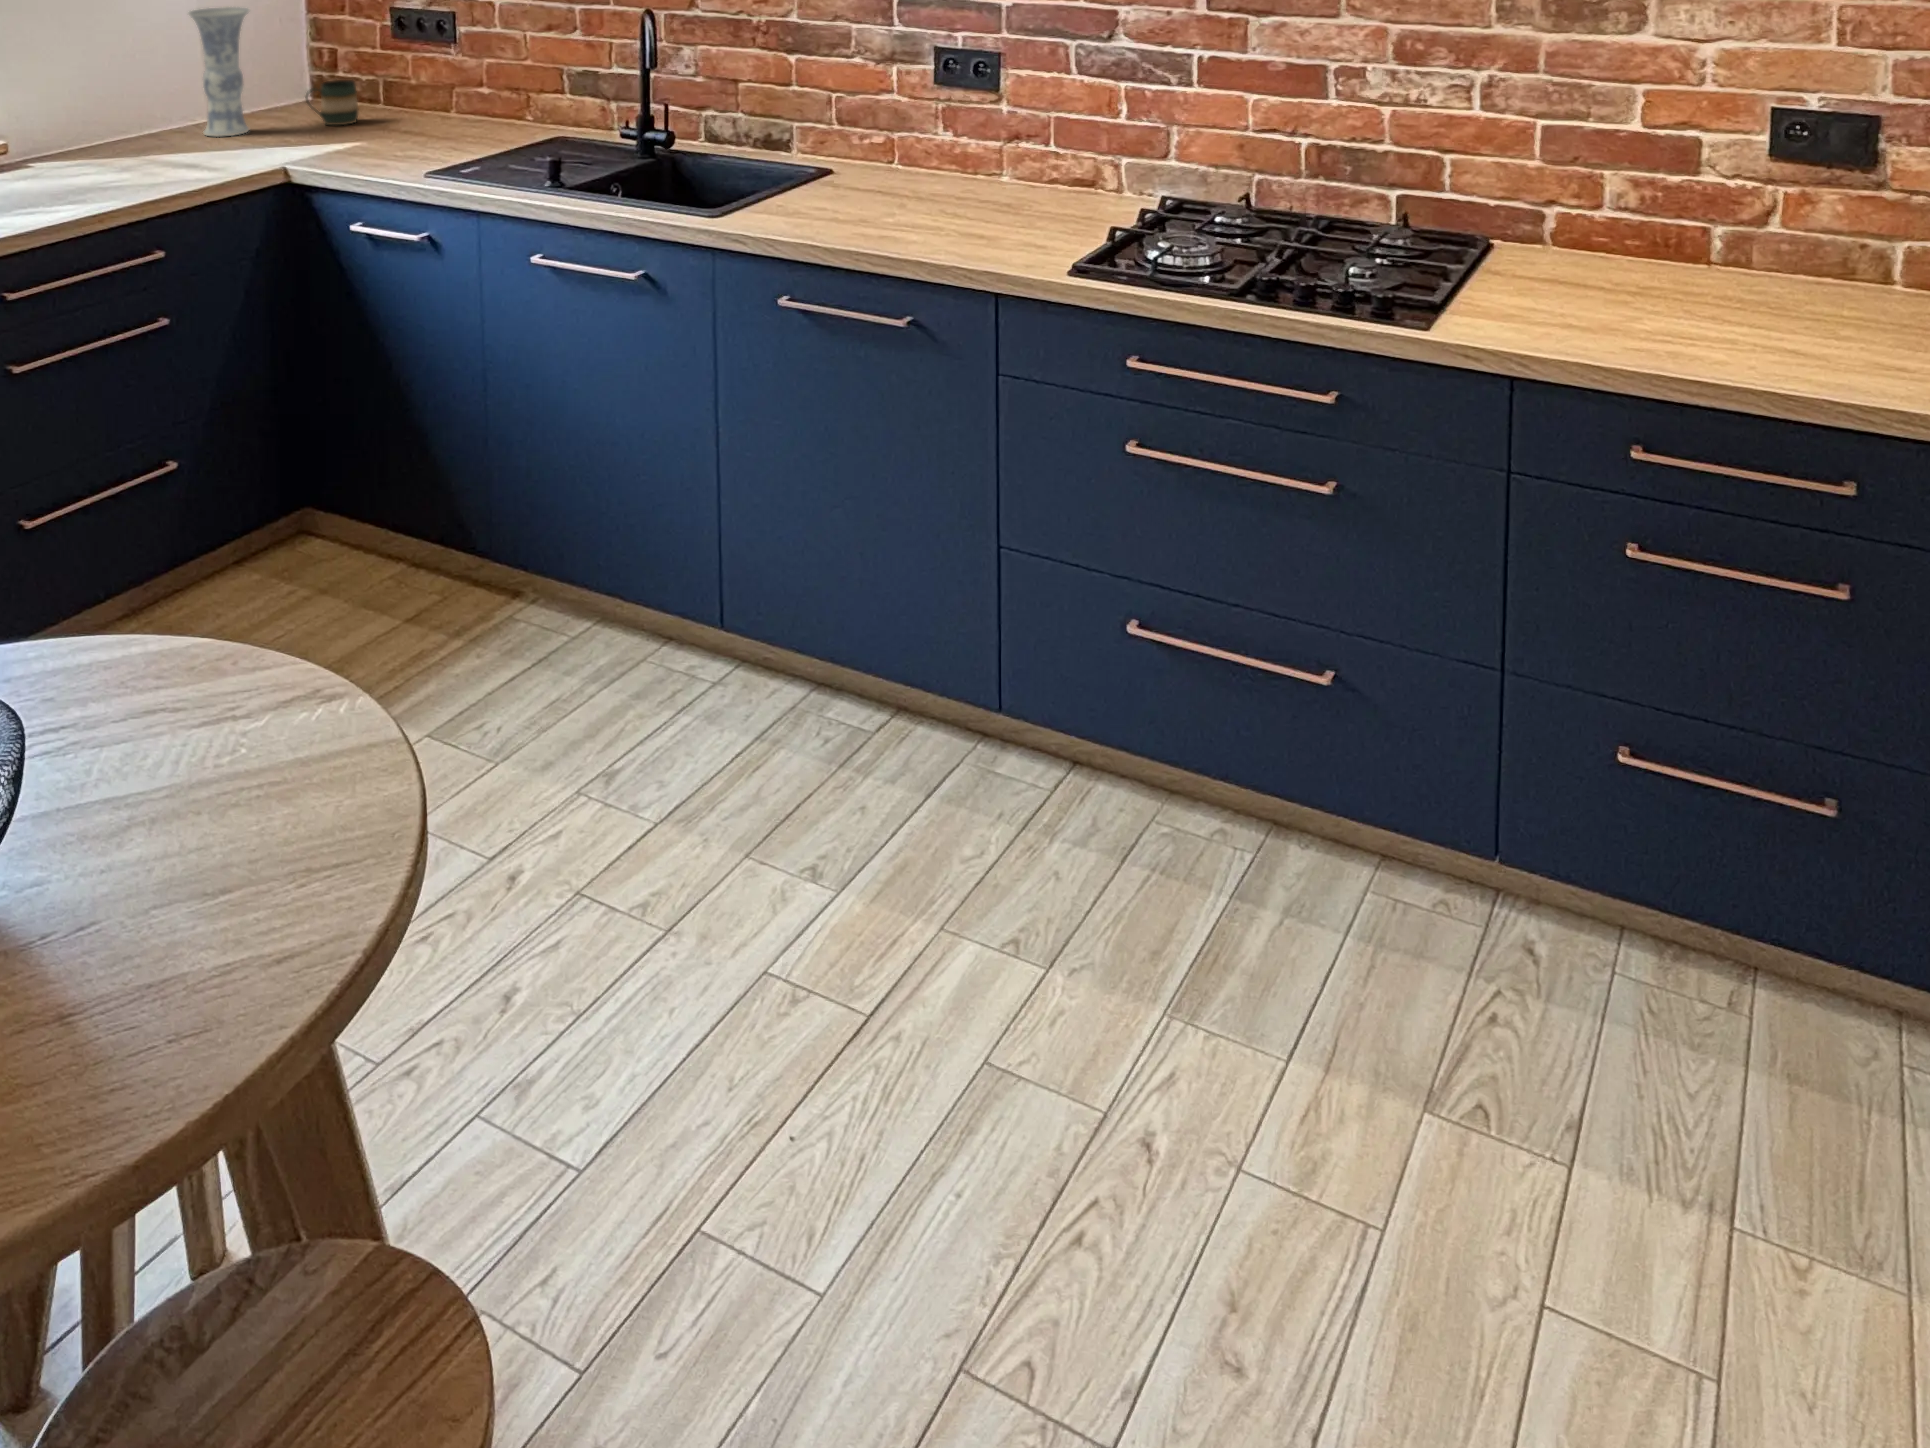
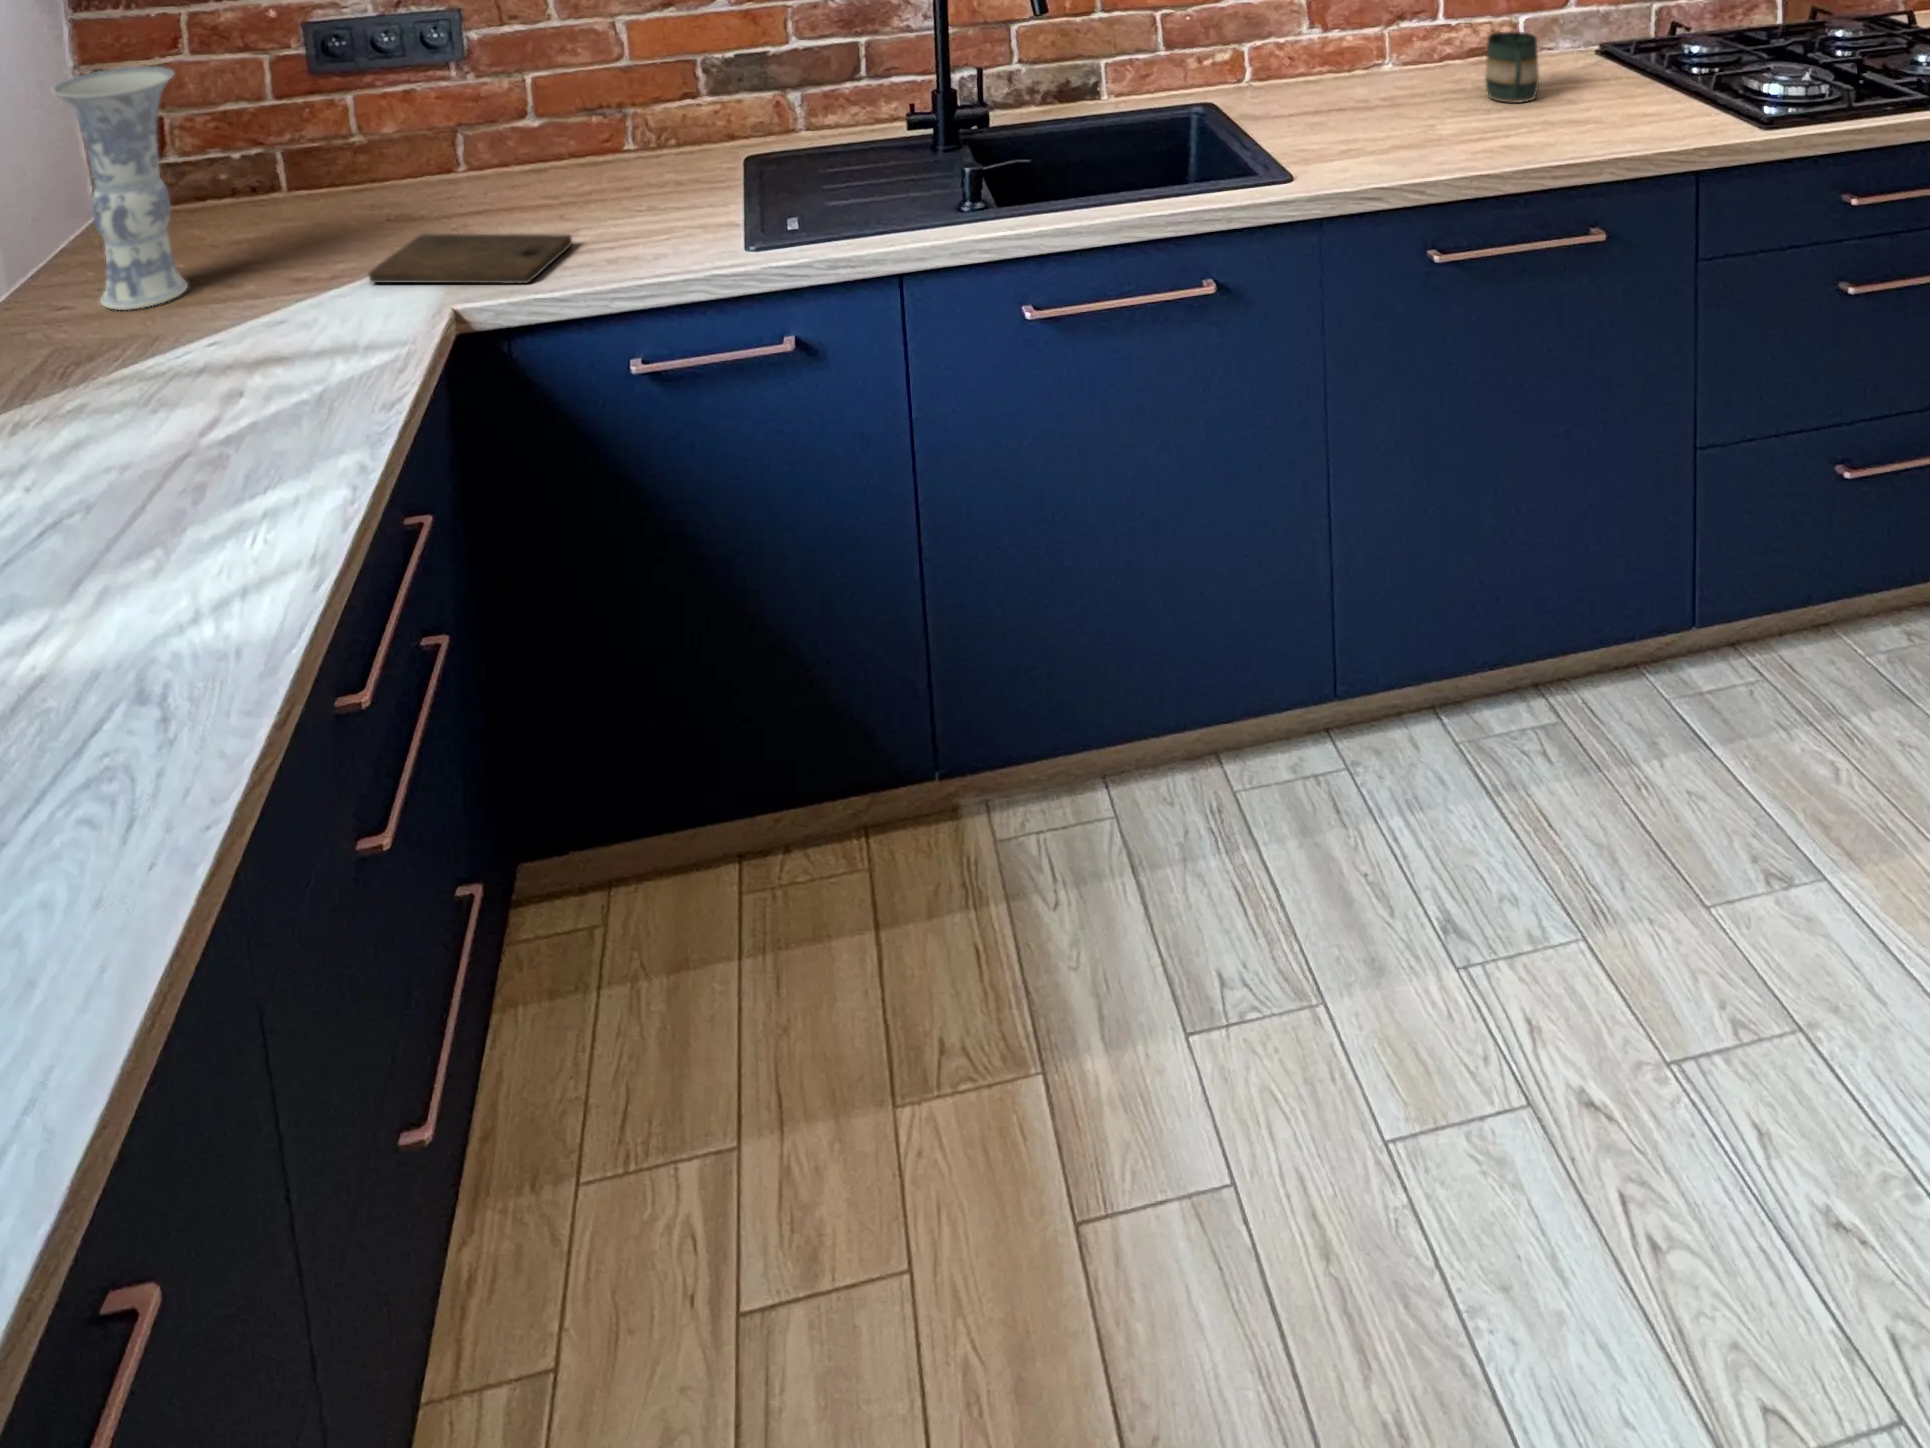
mug: present [306,80,359,125] -> present [1485,32,1539,103]
cutting board: none [281,133,378,164] -> present [368,234,572,283]

